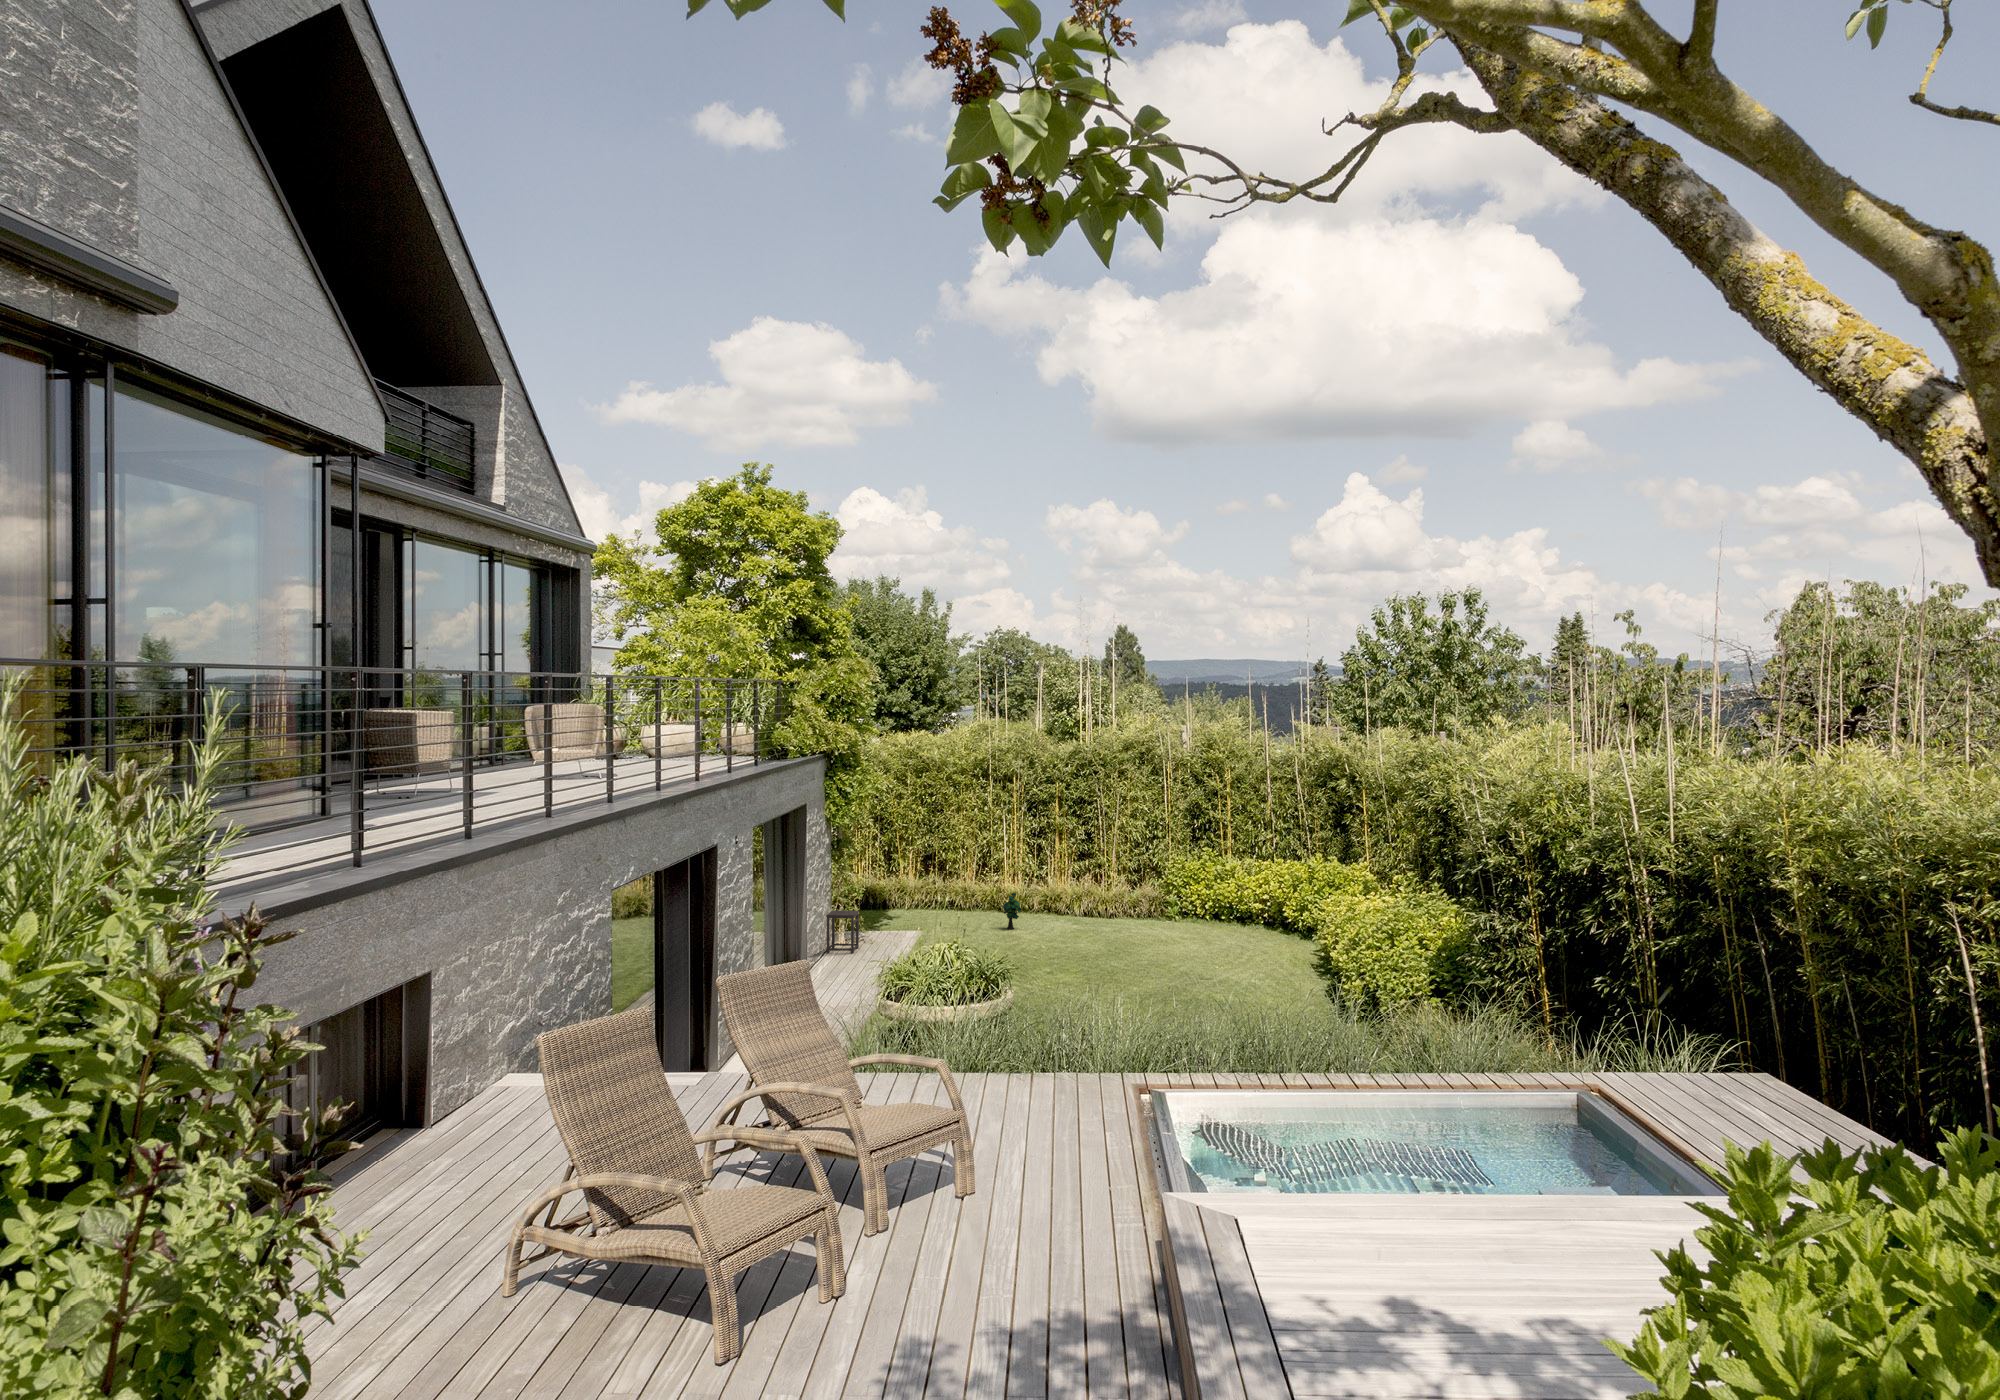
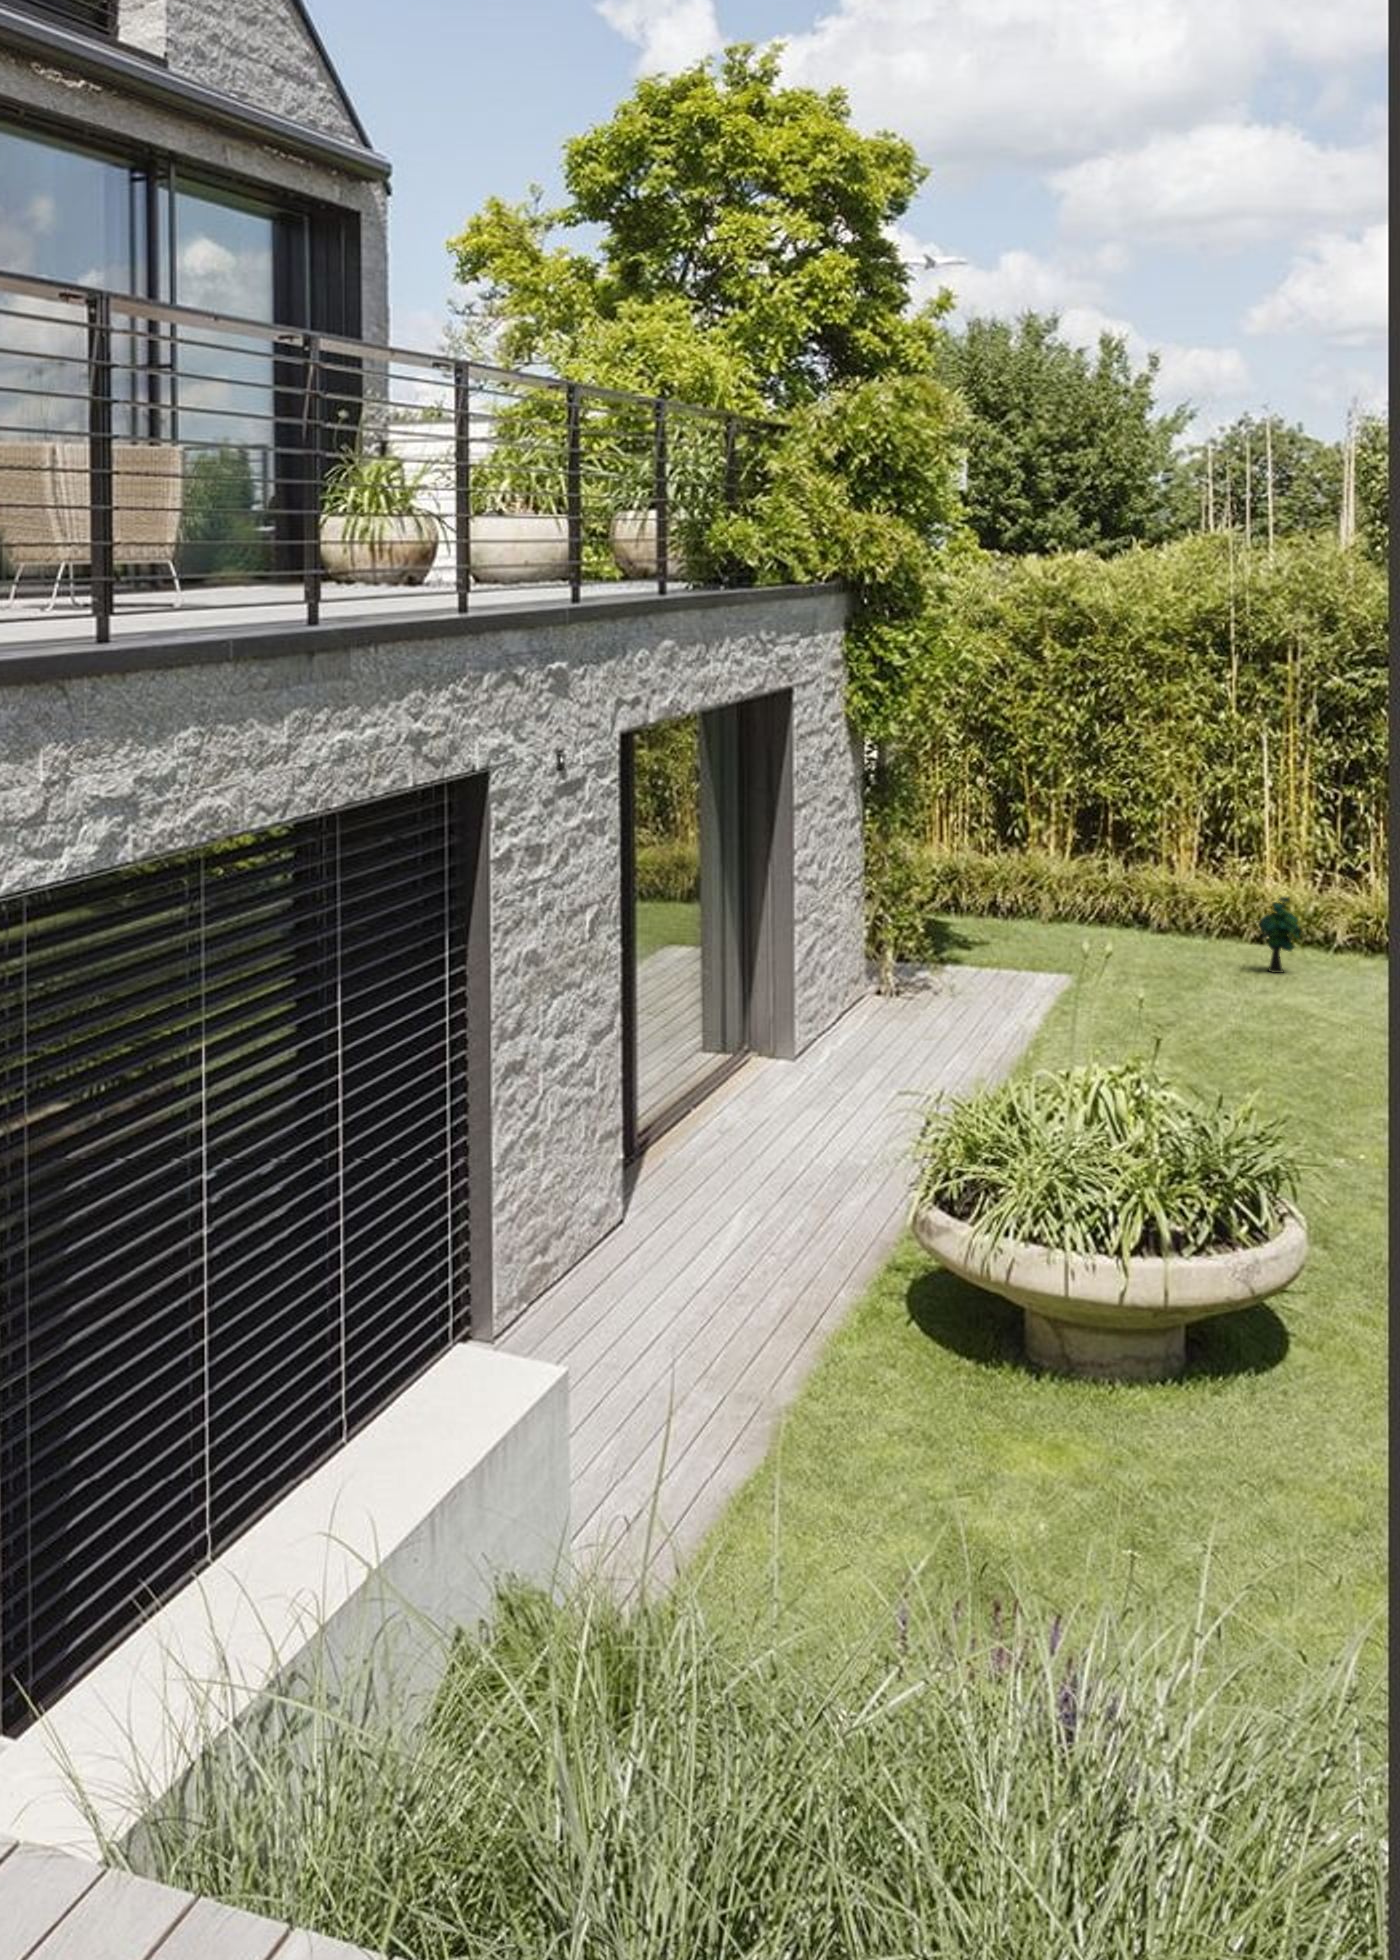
side table: present [826,910,859,953] -> none [871,910,940,999]

